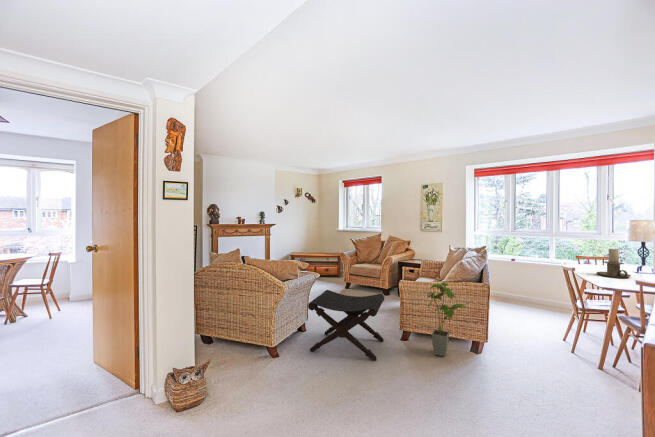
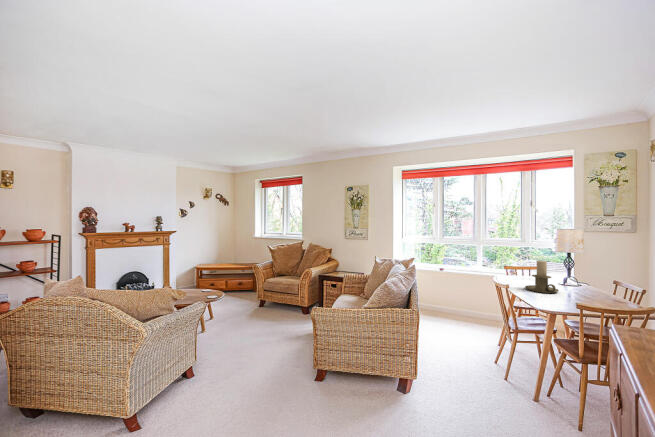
house plant: present [427,282,466,357] -> none [347,309,397,404]
footstool: present [308,290,384,361] -> none [185,322,296,424]

